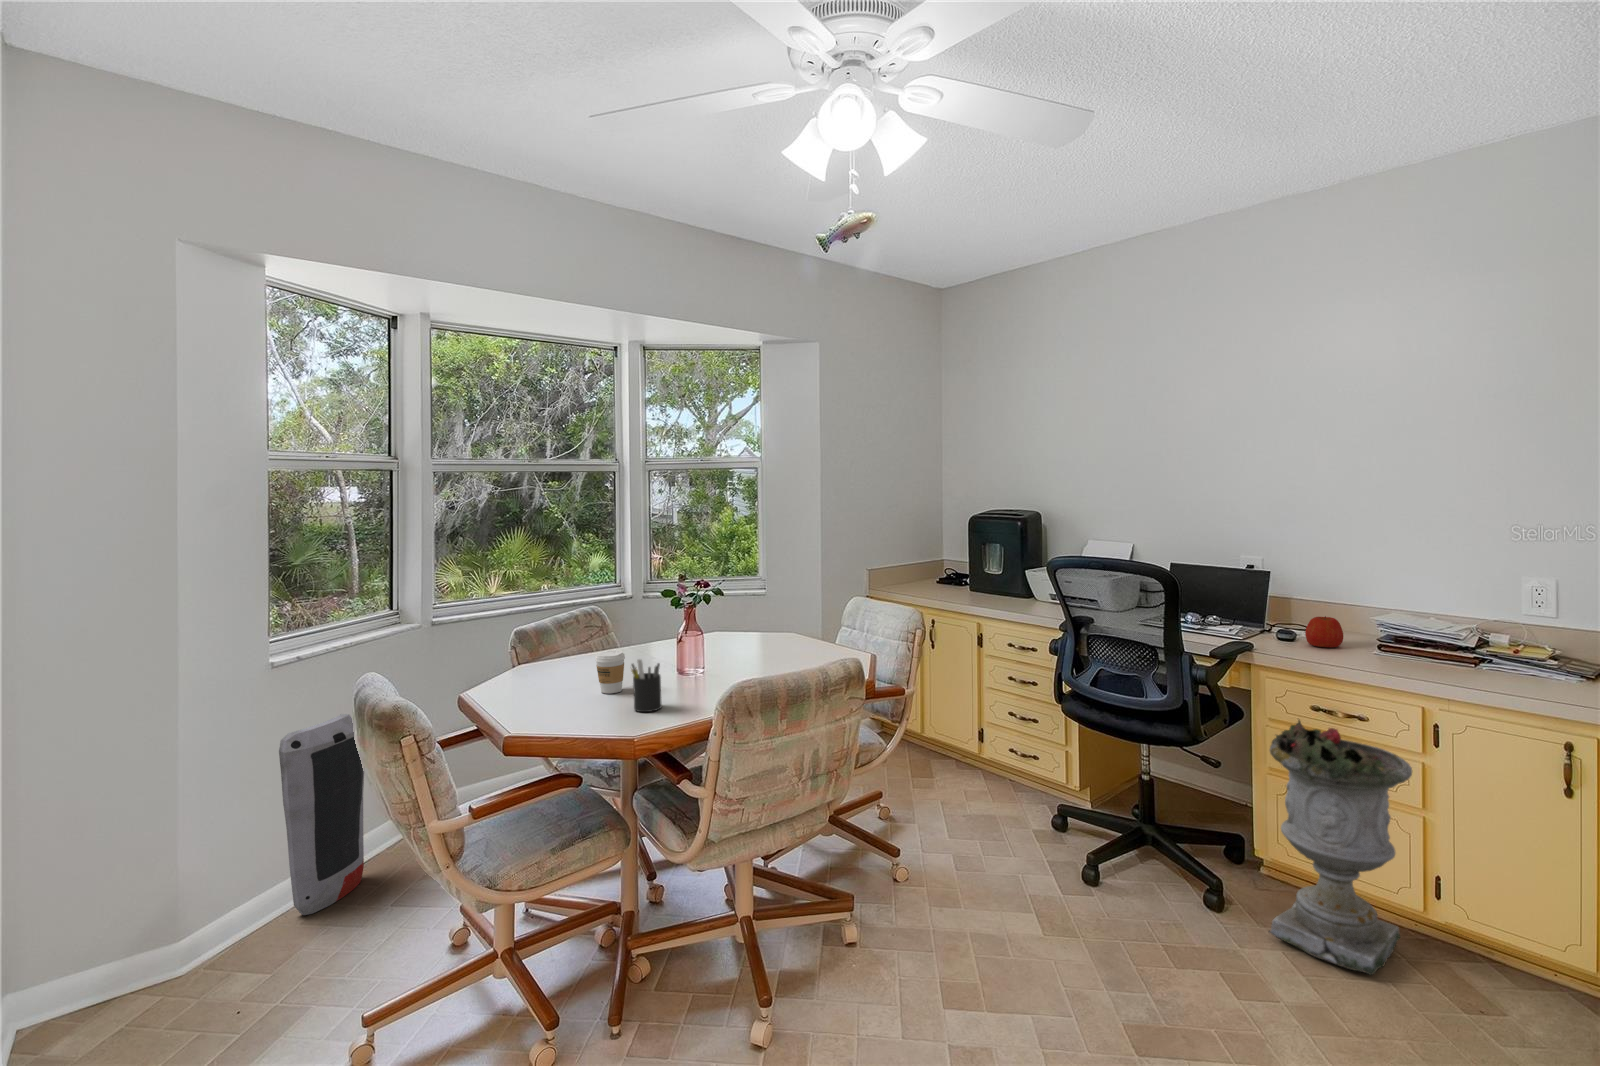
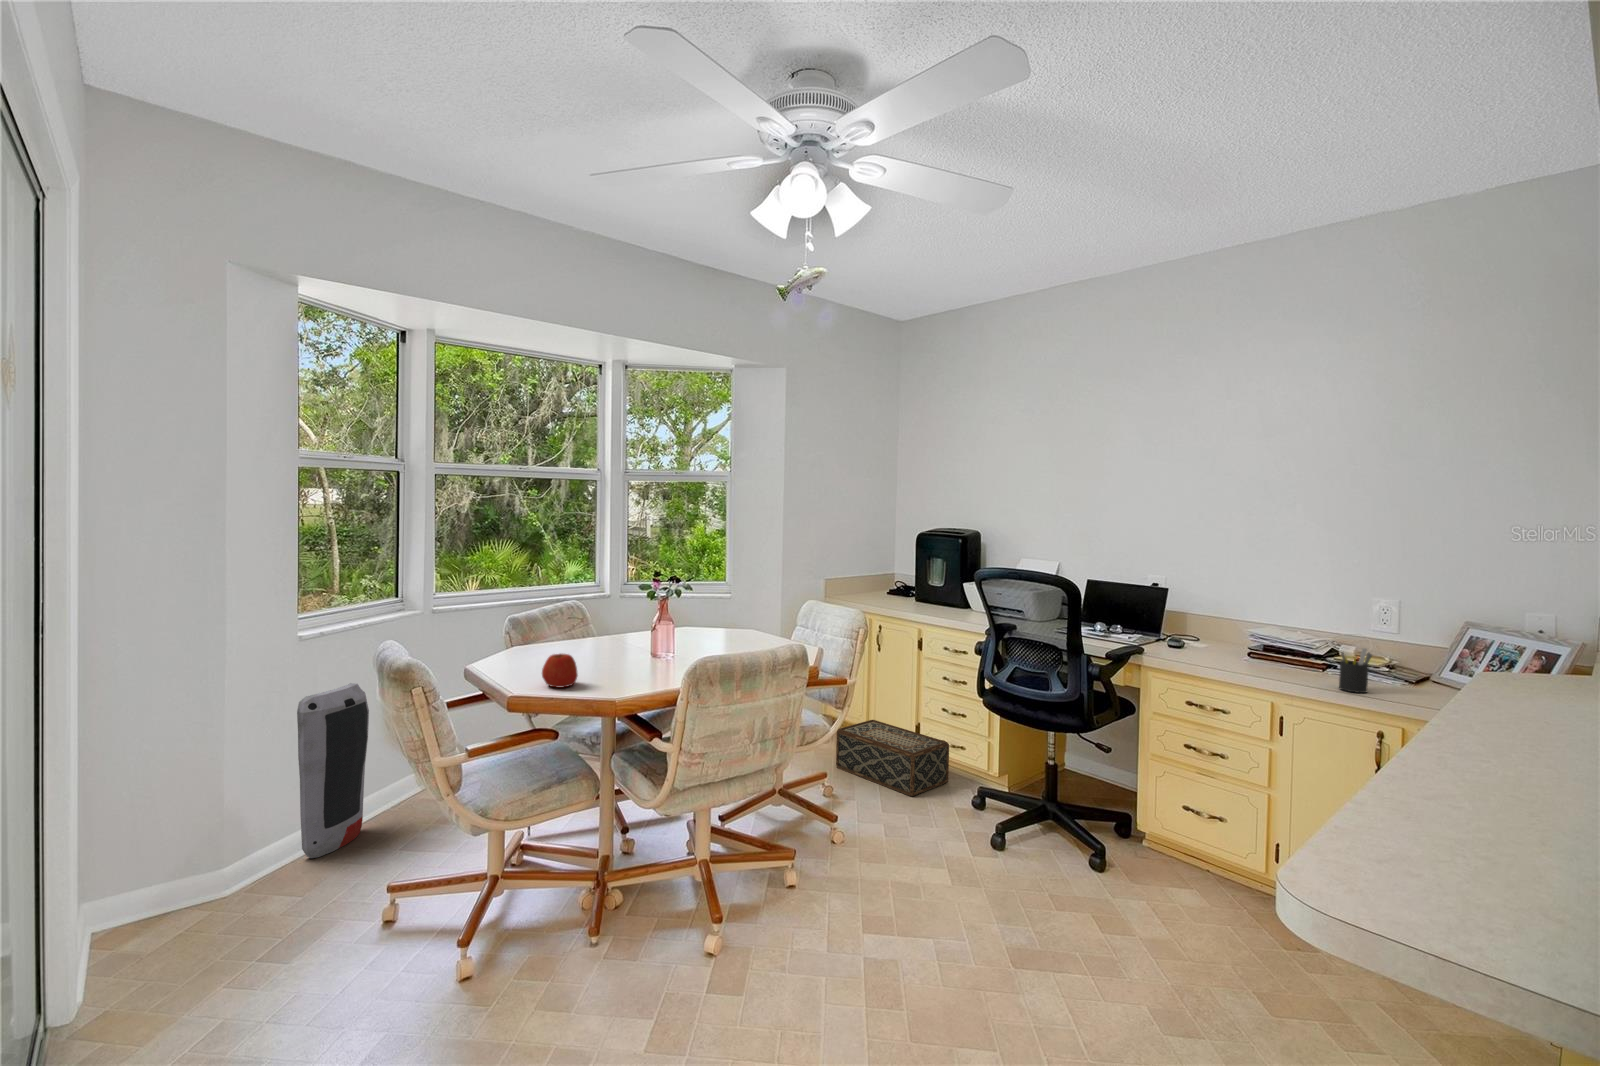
apple: present [1305,616,1343,647] -> present [542,654,578,687]
coffee cup: present [595,650,625,694] -> none [582,633,608,669]
pen holder: present [631,659,662,712] -> present [1339,648,1372,693]
planter: present [1269,720,1412,975] -> none [1140,710,1255,920]
woven basket: none [889,727,1019,816] -> present [836,720,949,796]

